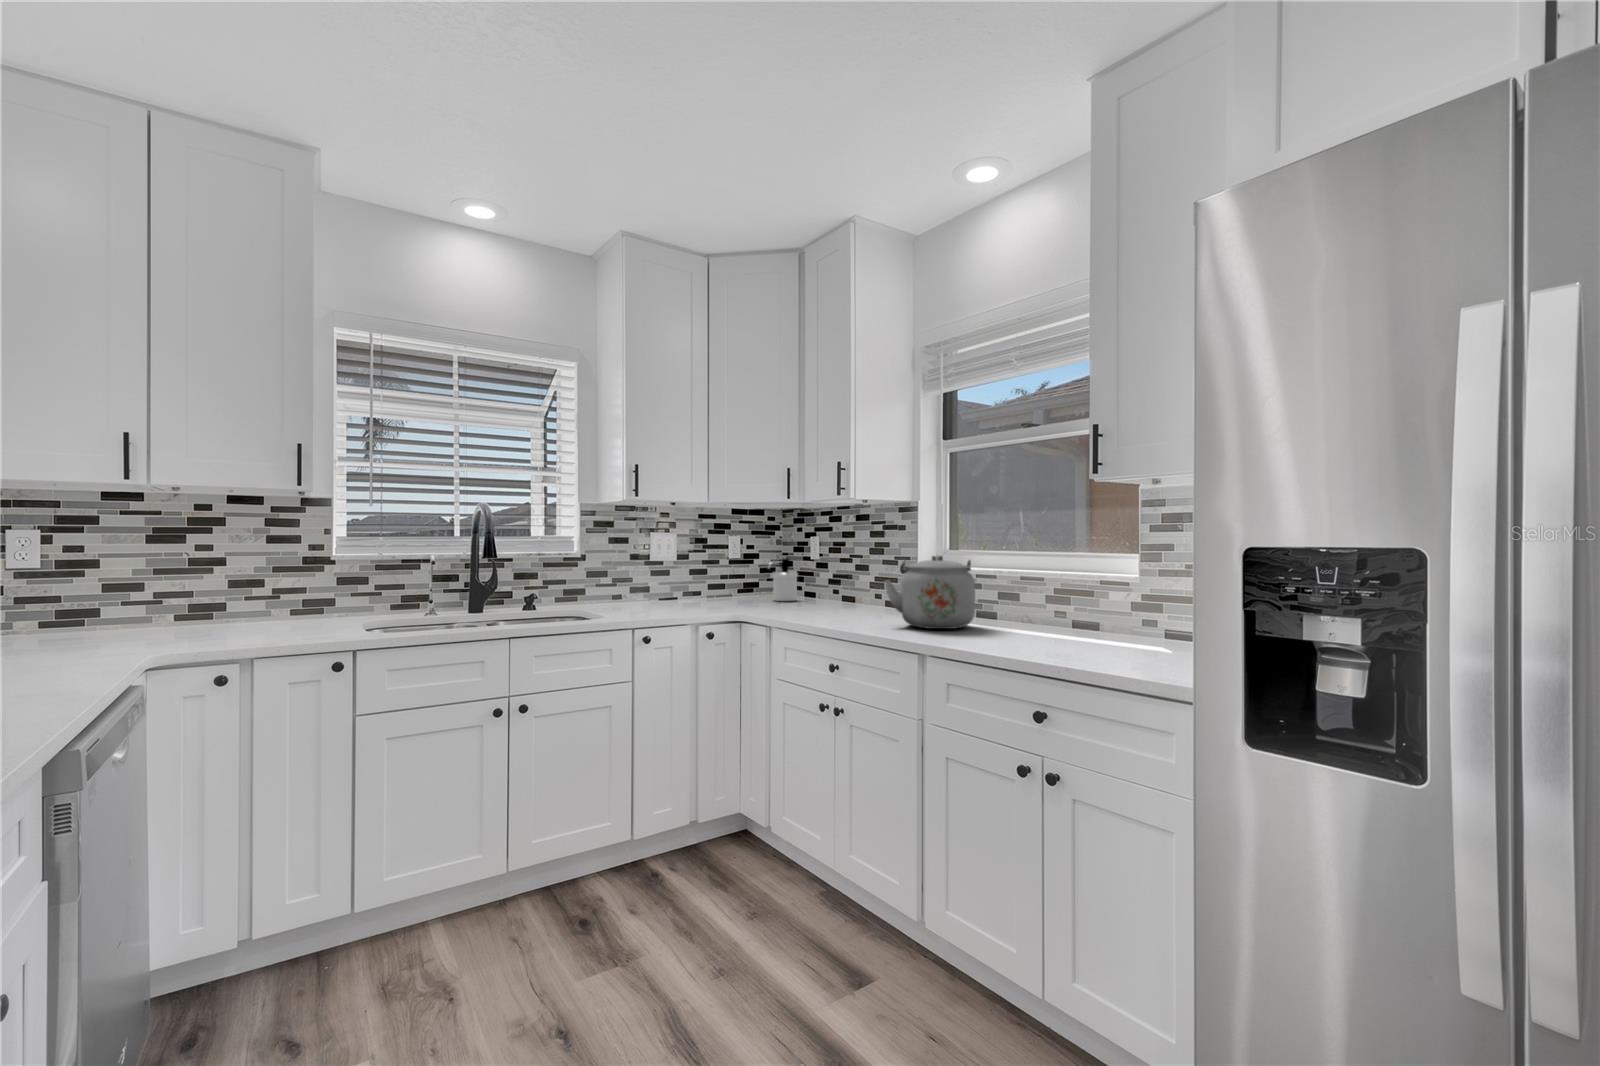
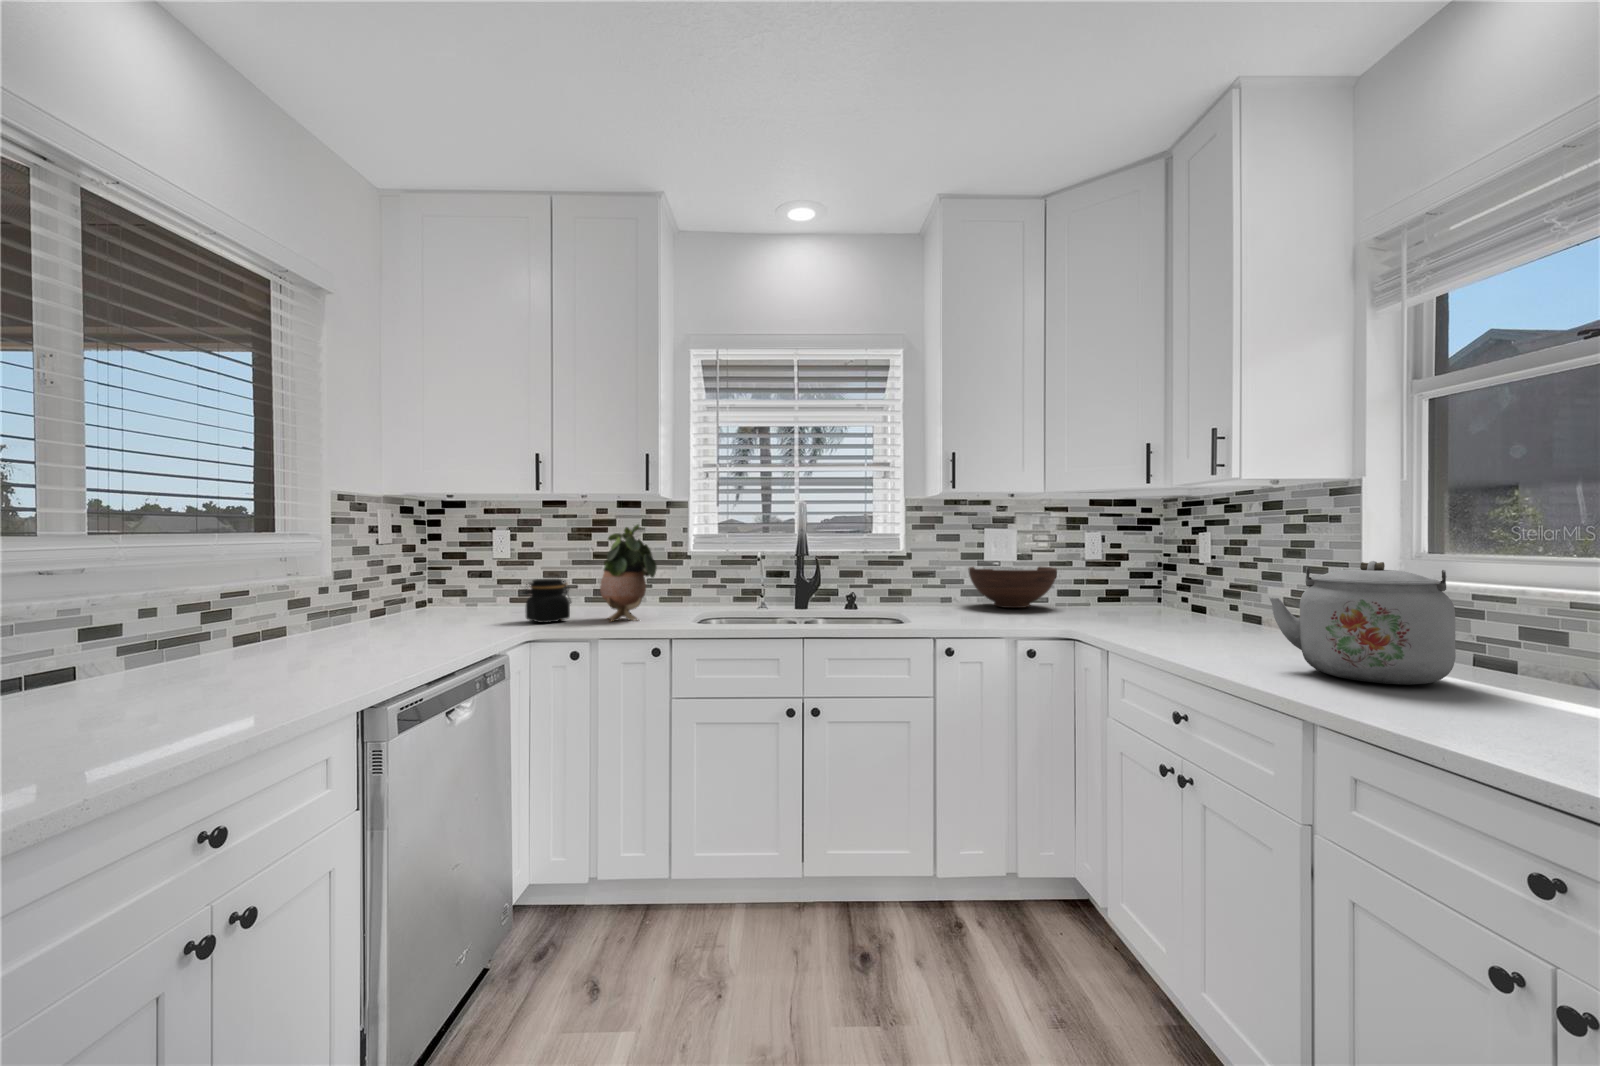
potted plant: none [239,523,320,639] -> present [600,524,657,621]
soap dispenser: present [768,558,798,601] -> none [1127,561,1174,615]
fruit bowl: none [636,565,712,602] -> present [968,566,1057,608]
jar: none [122,591,195,647] -> present [523,579,571,623]

